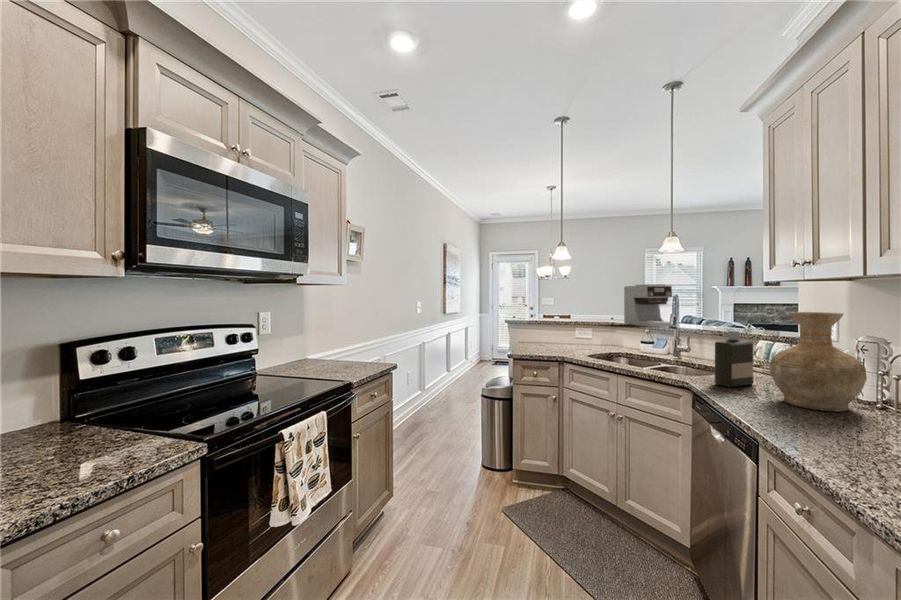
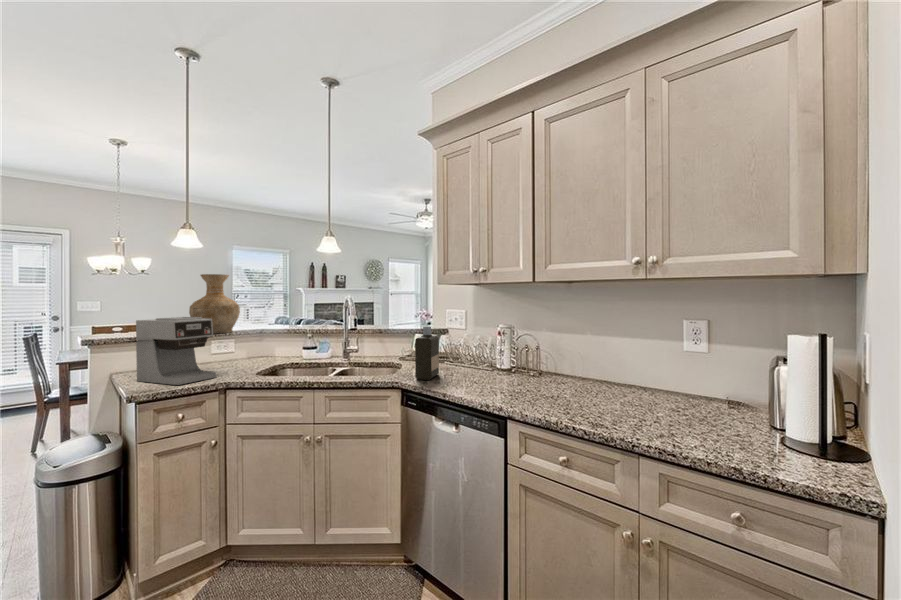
coffee maker: present [624,284,674,327] -> present [136,317,216,385]
vase: present [770,312,867,412] -> present [189,274,240,334]

